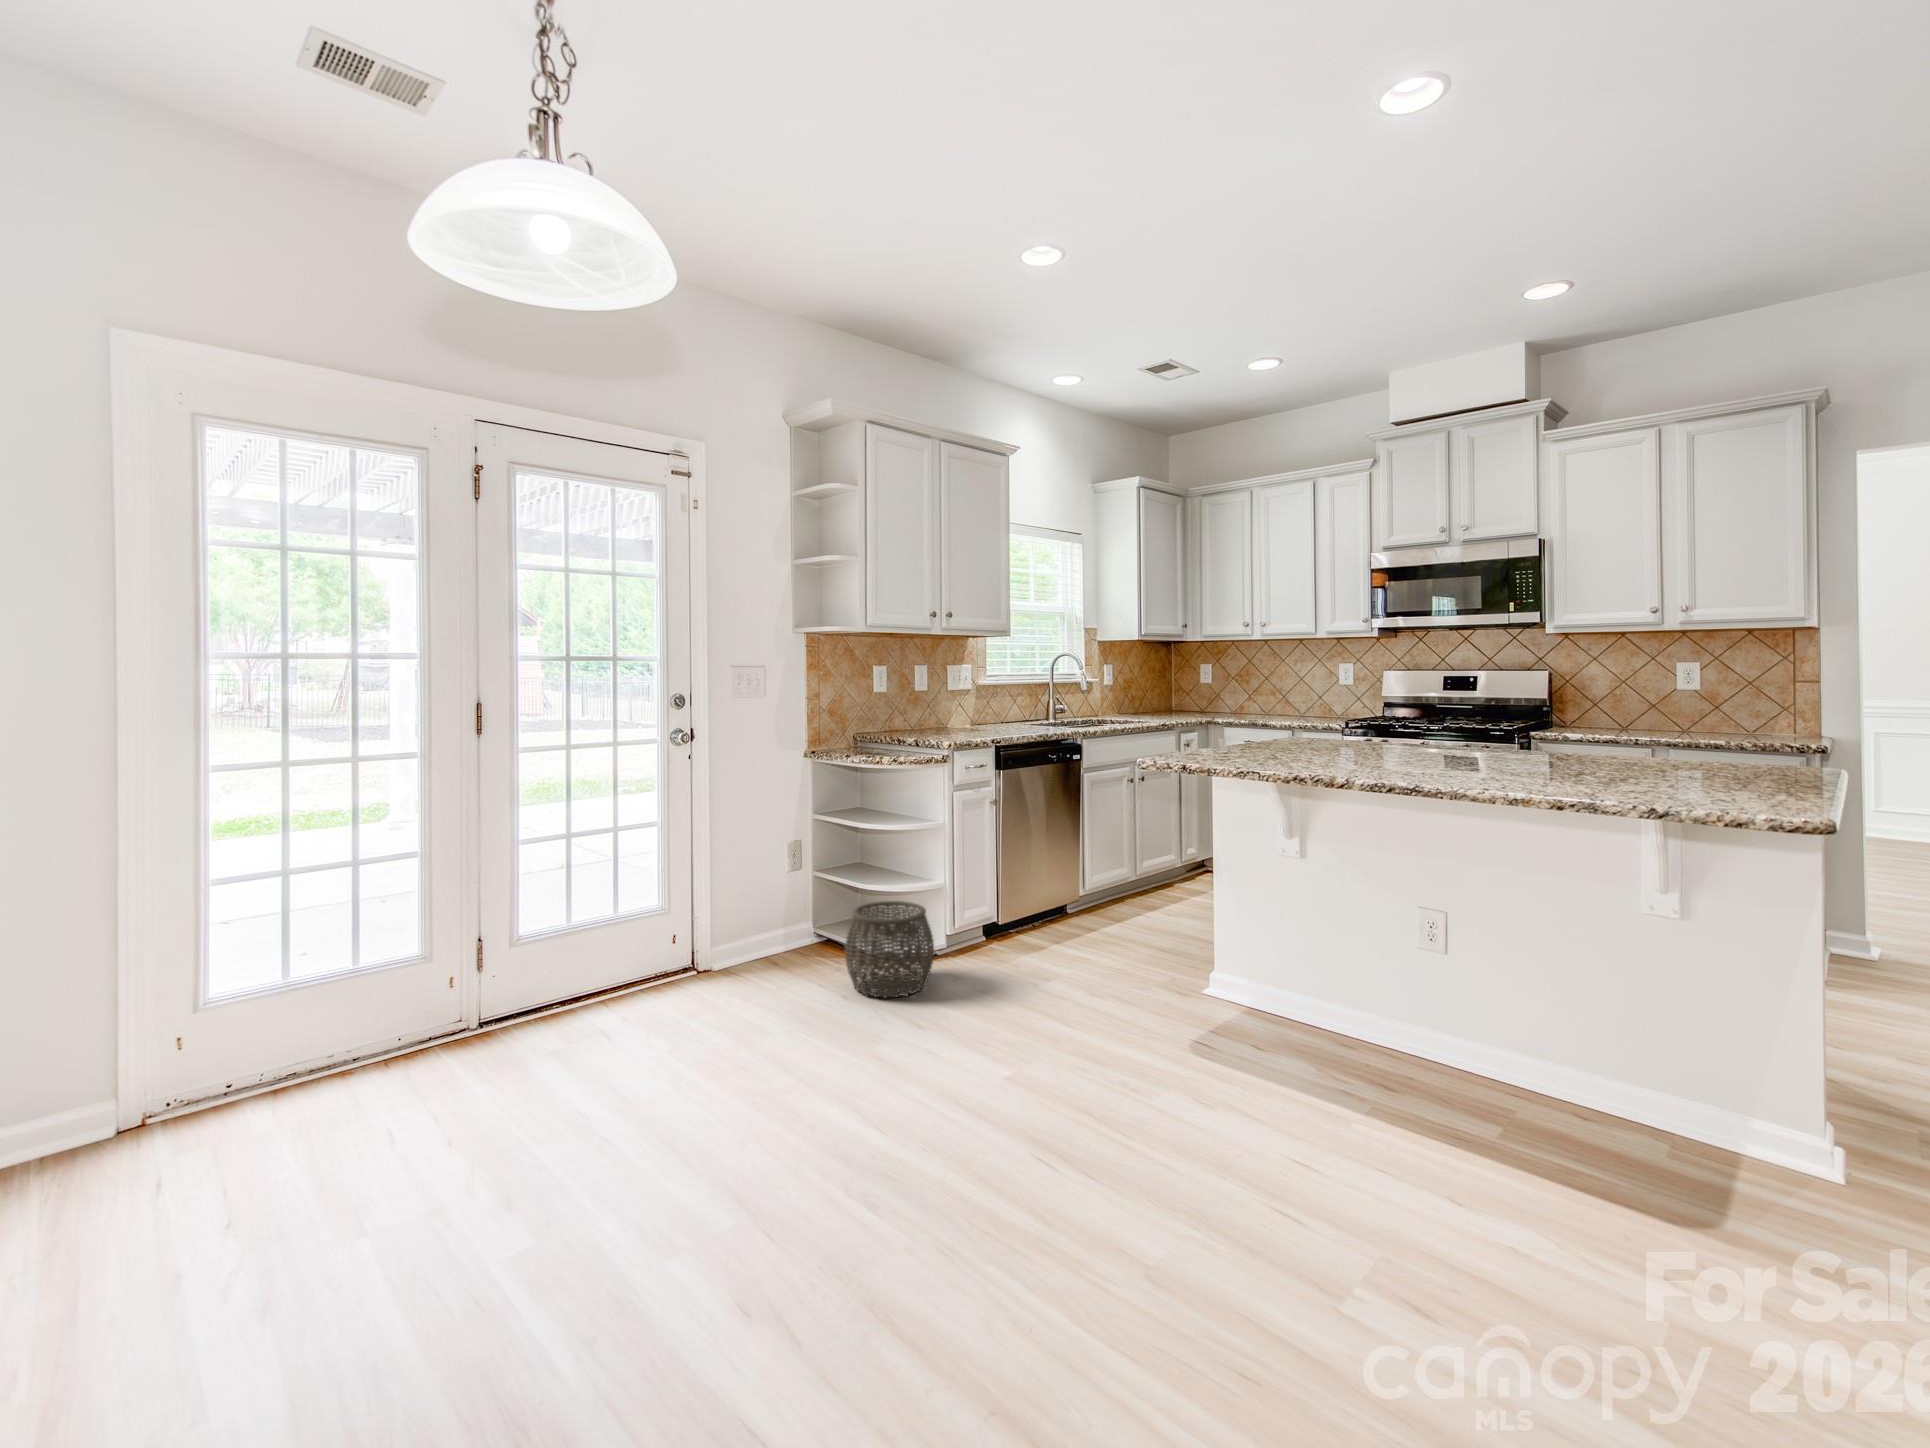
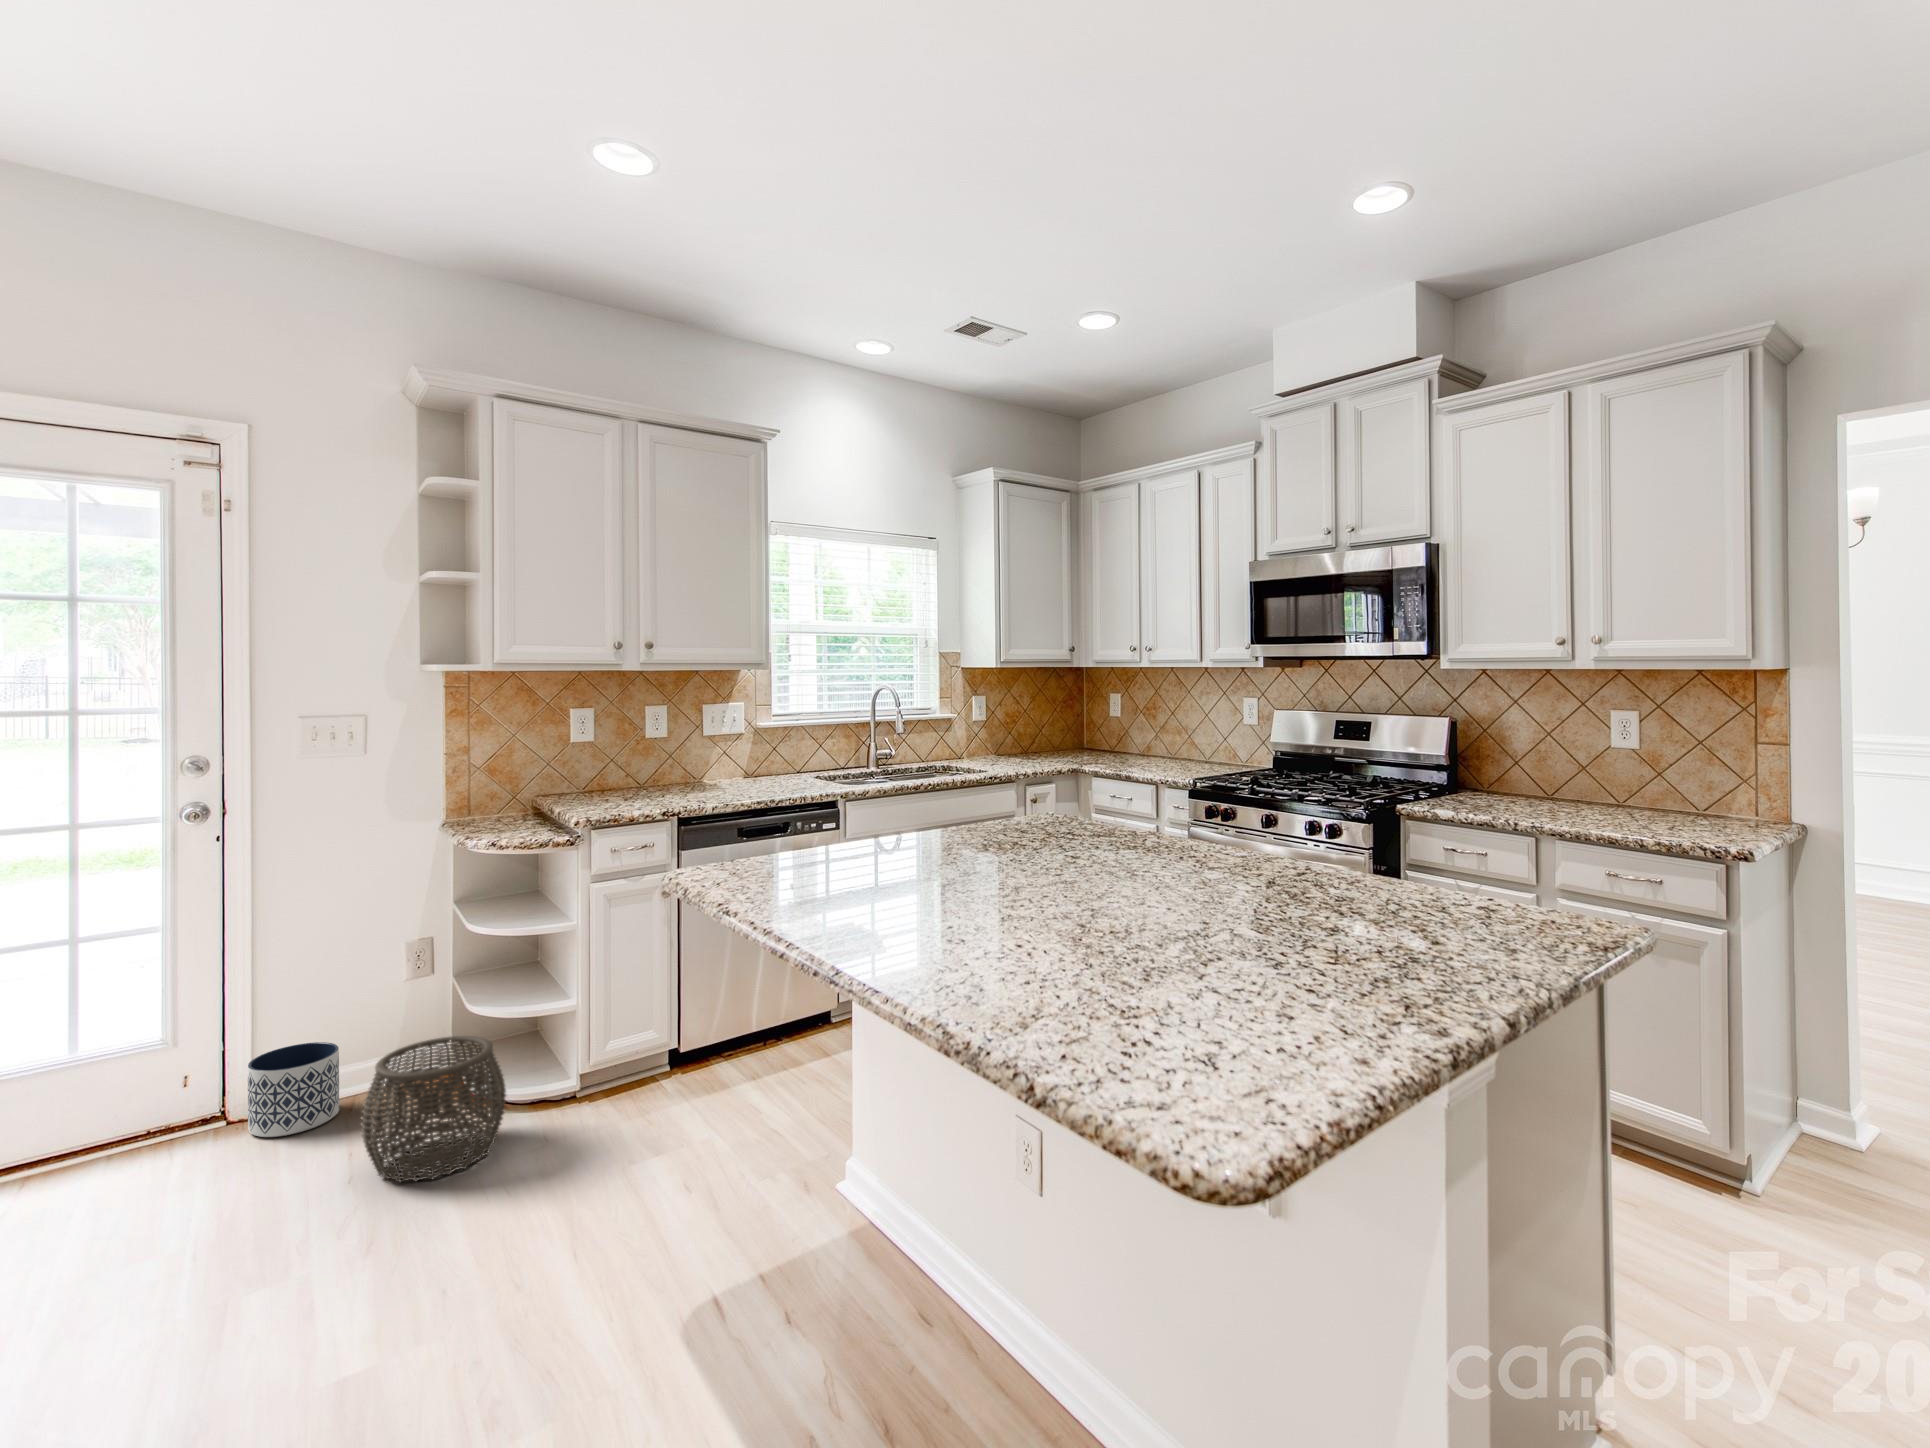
planter: none [719,914,775,979] -> present [248,1042,339,1137]

